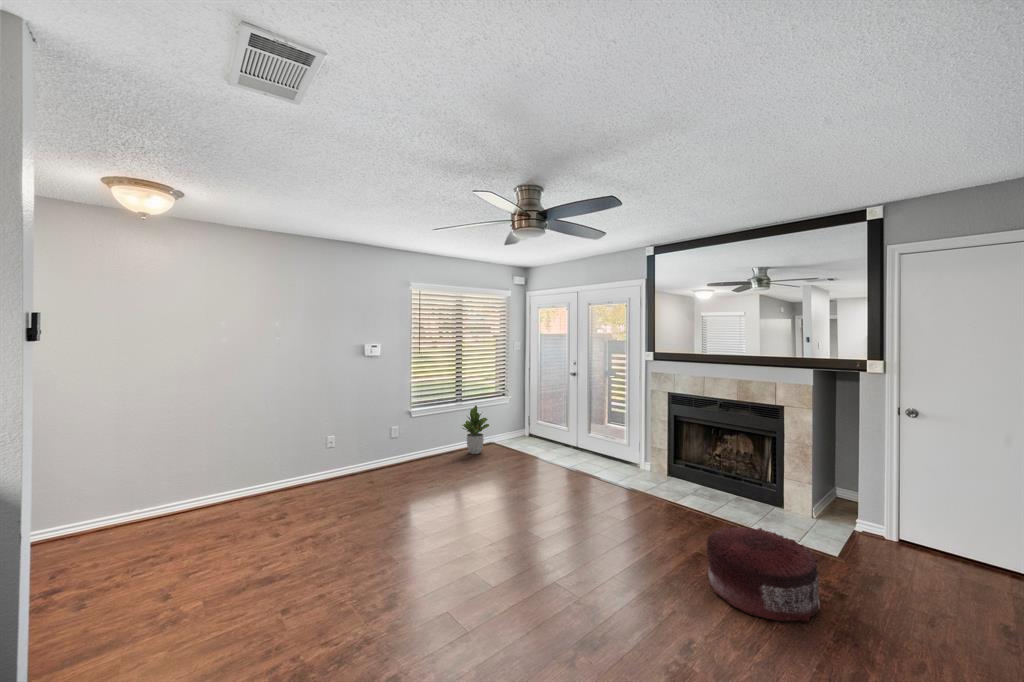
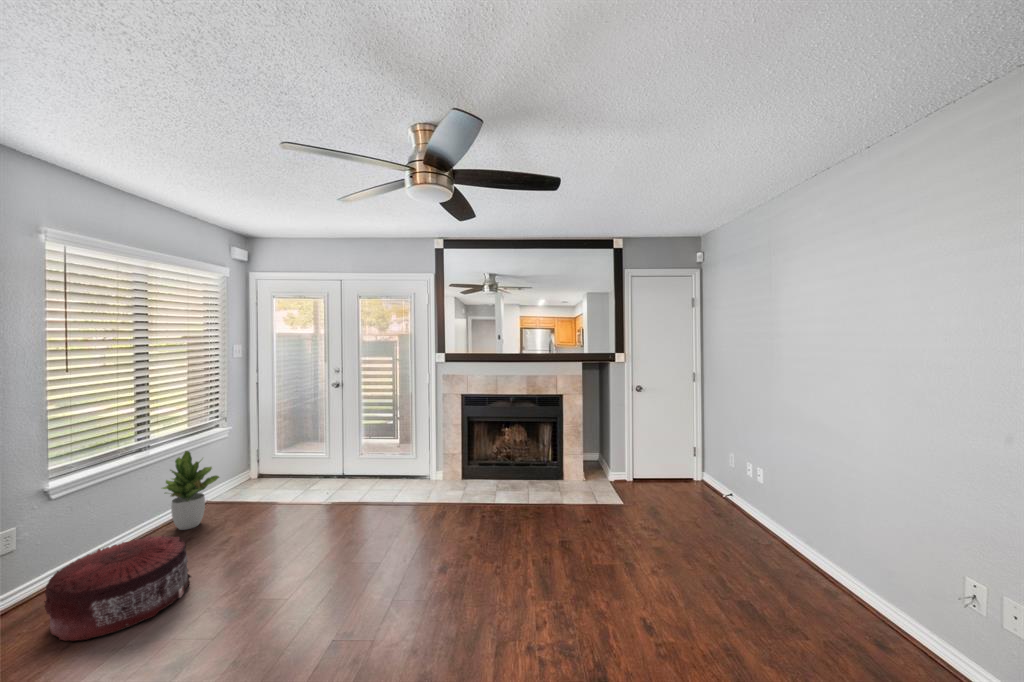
pouf: present [707,527,820,621] -> present [44,535,191,641]

